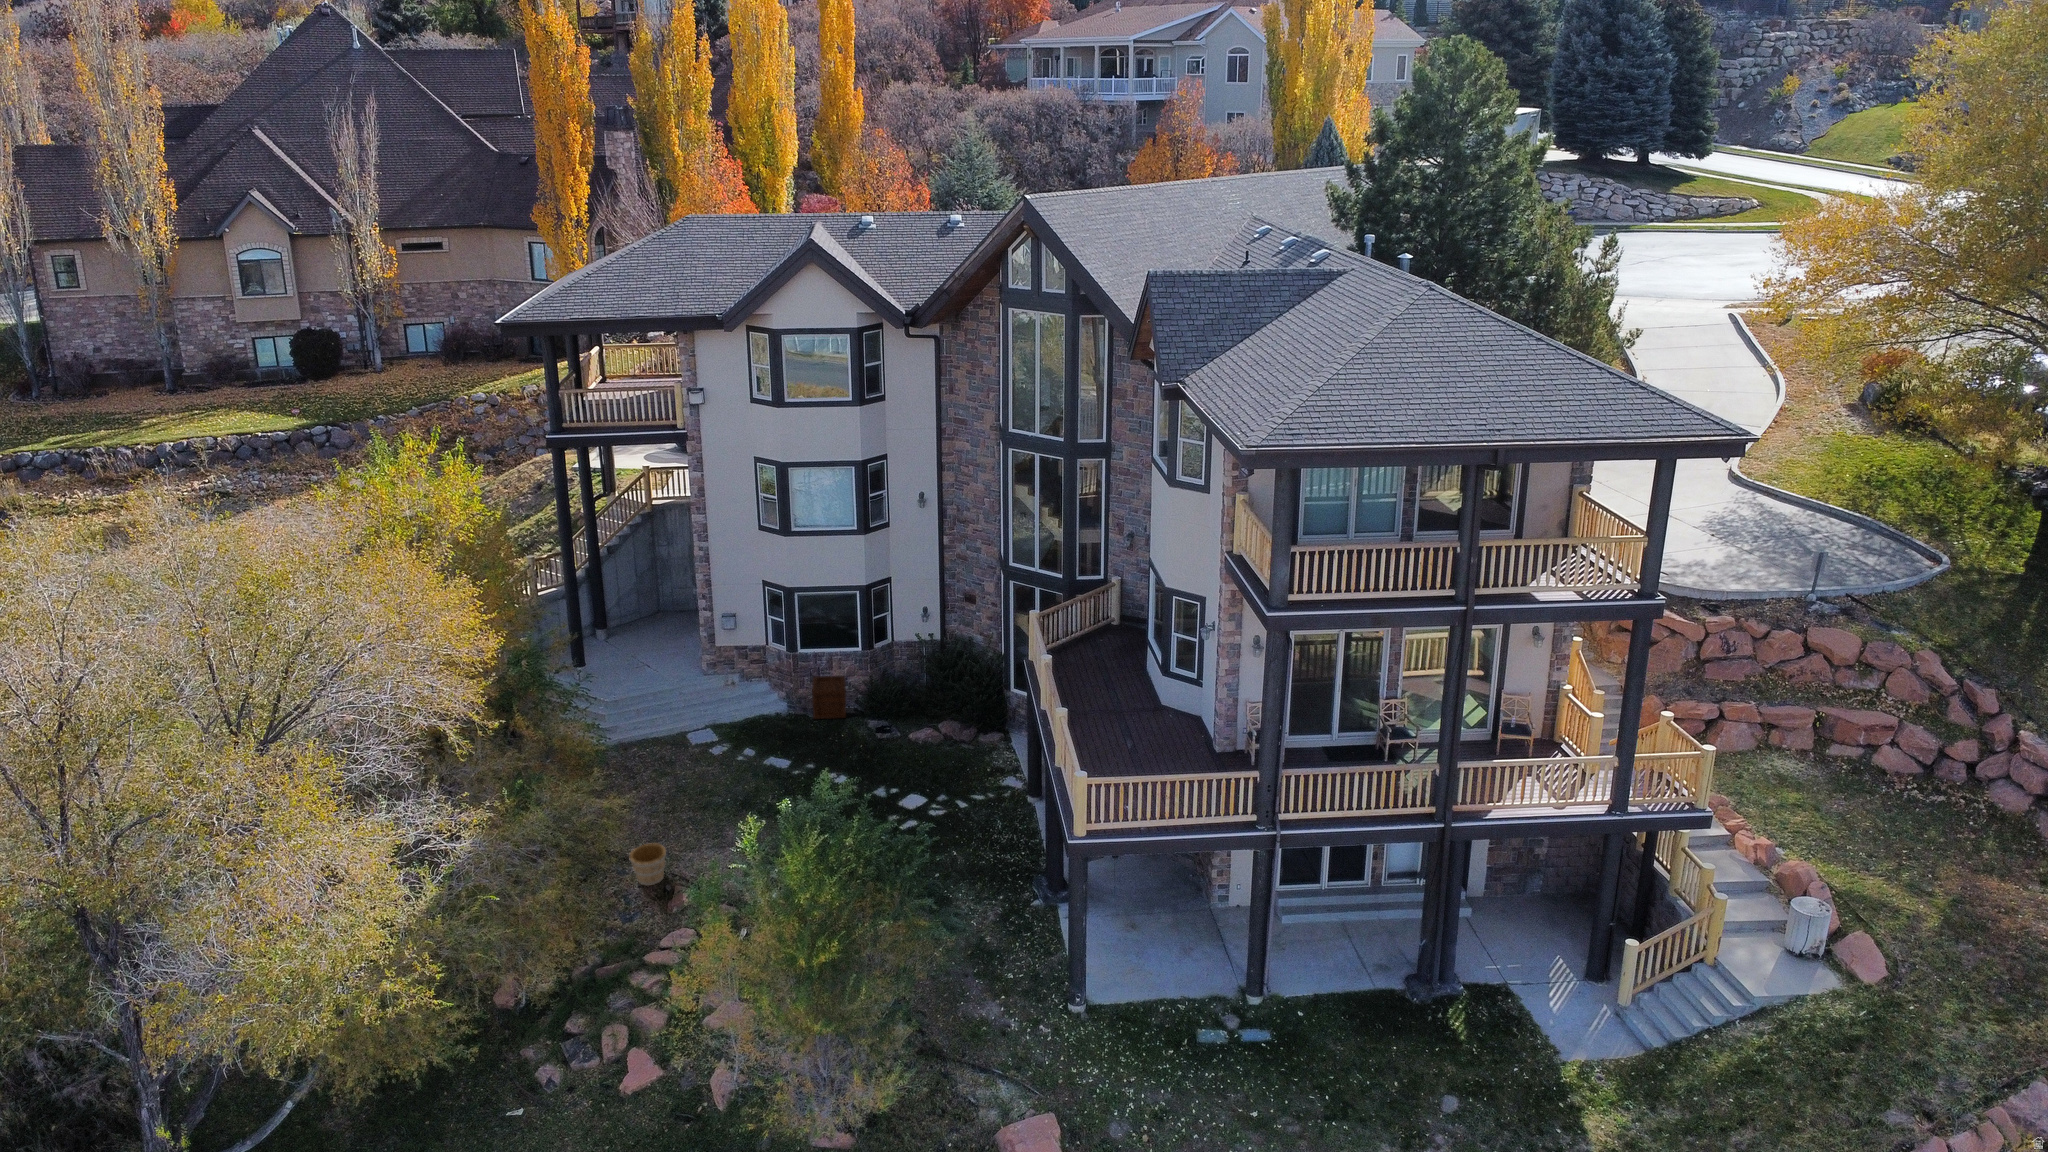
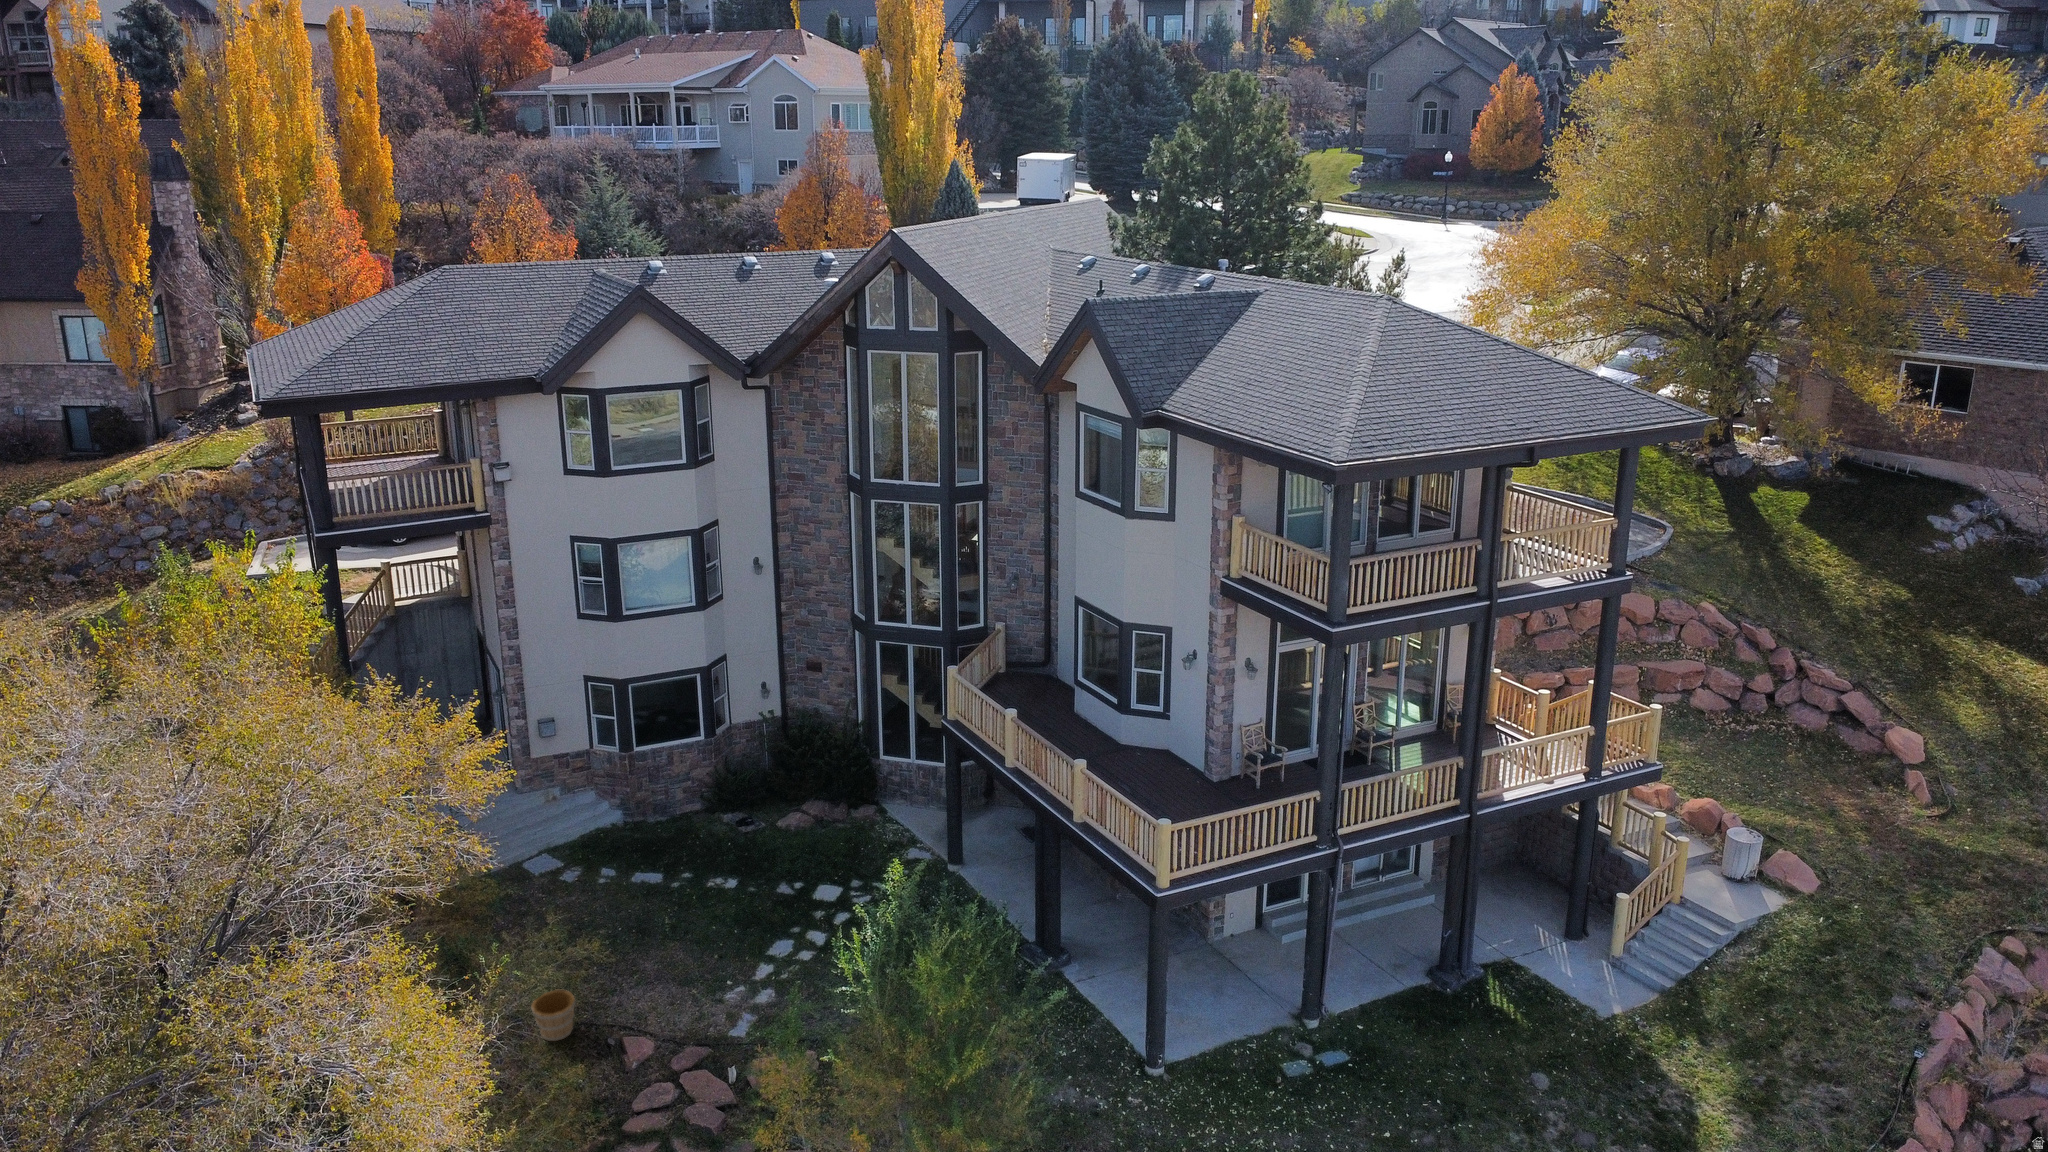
wooden crate: present [812,675,846,719] -> none [656,773,702,827]

